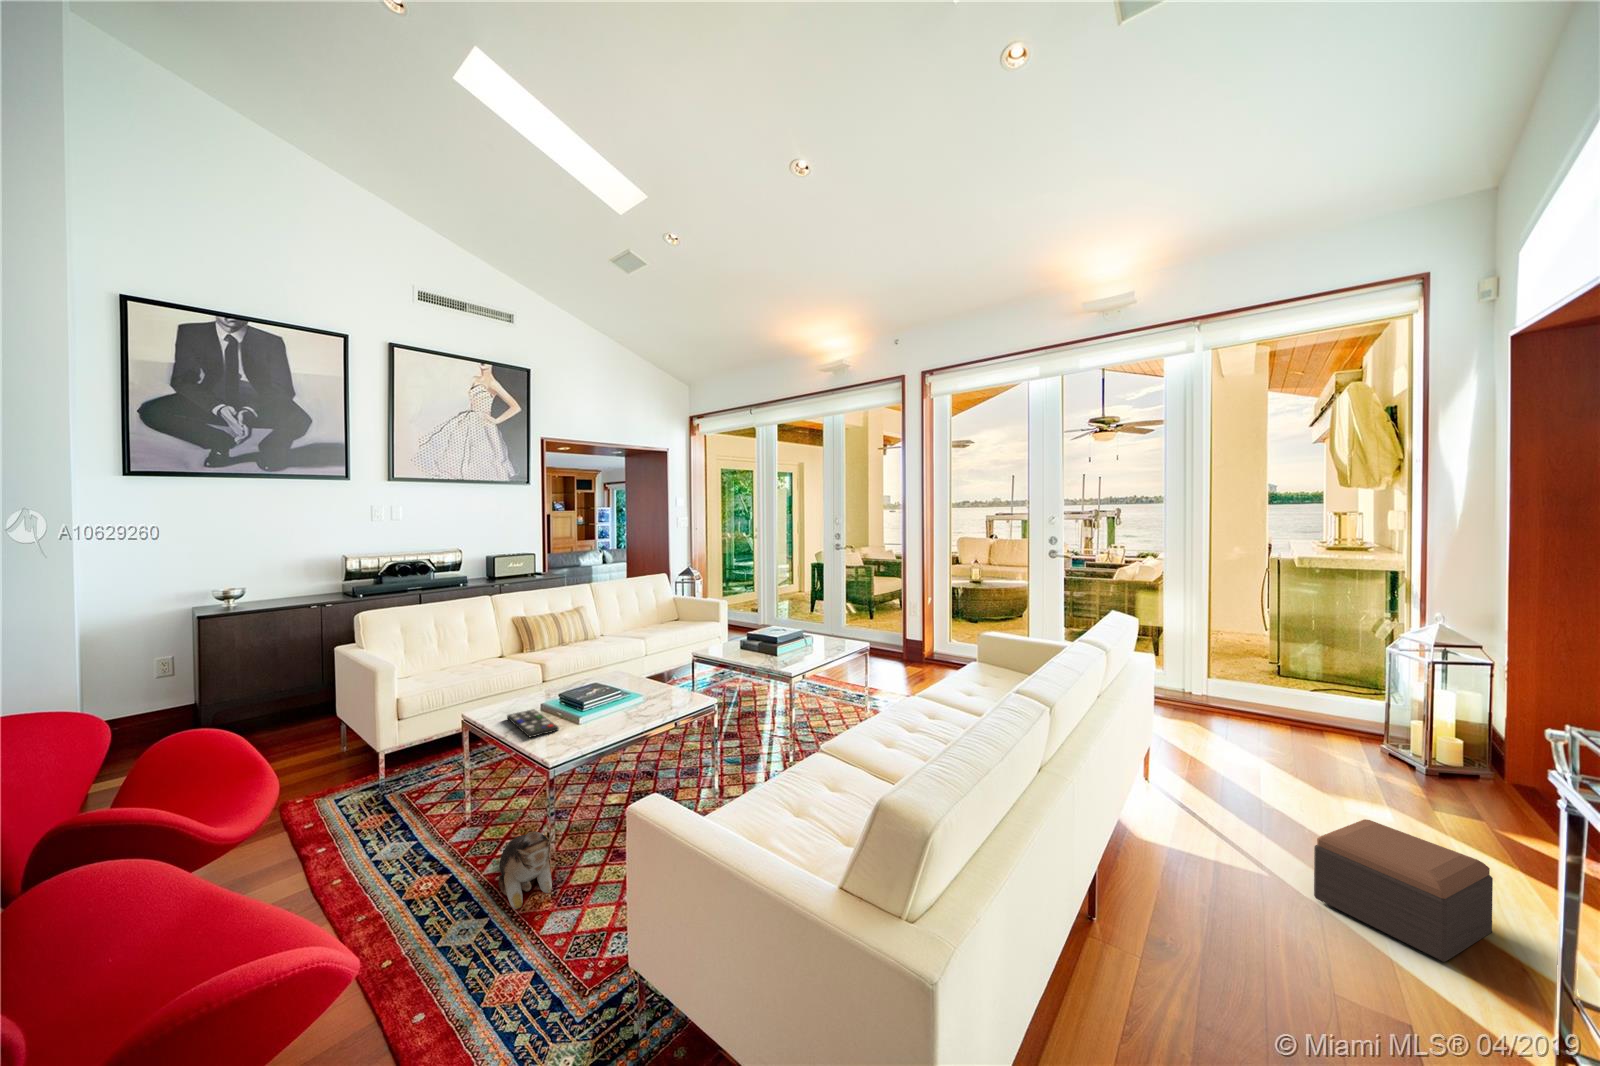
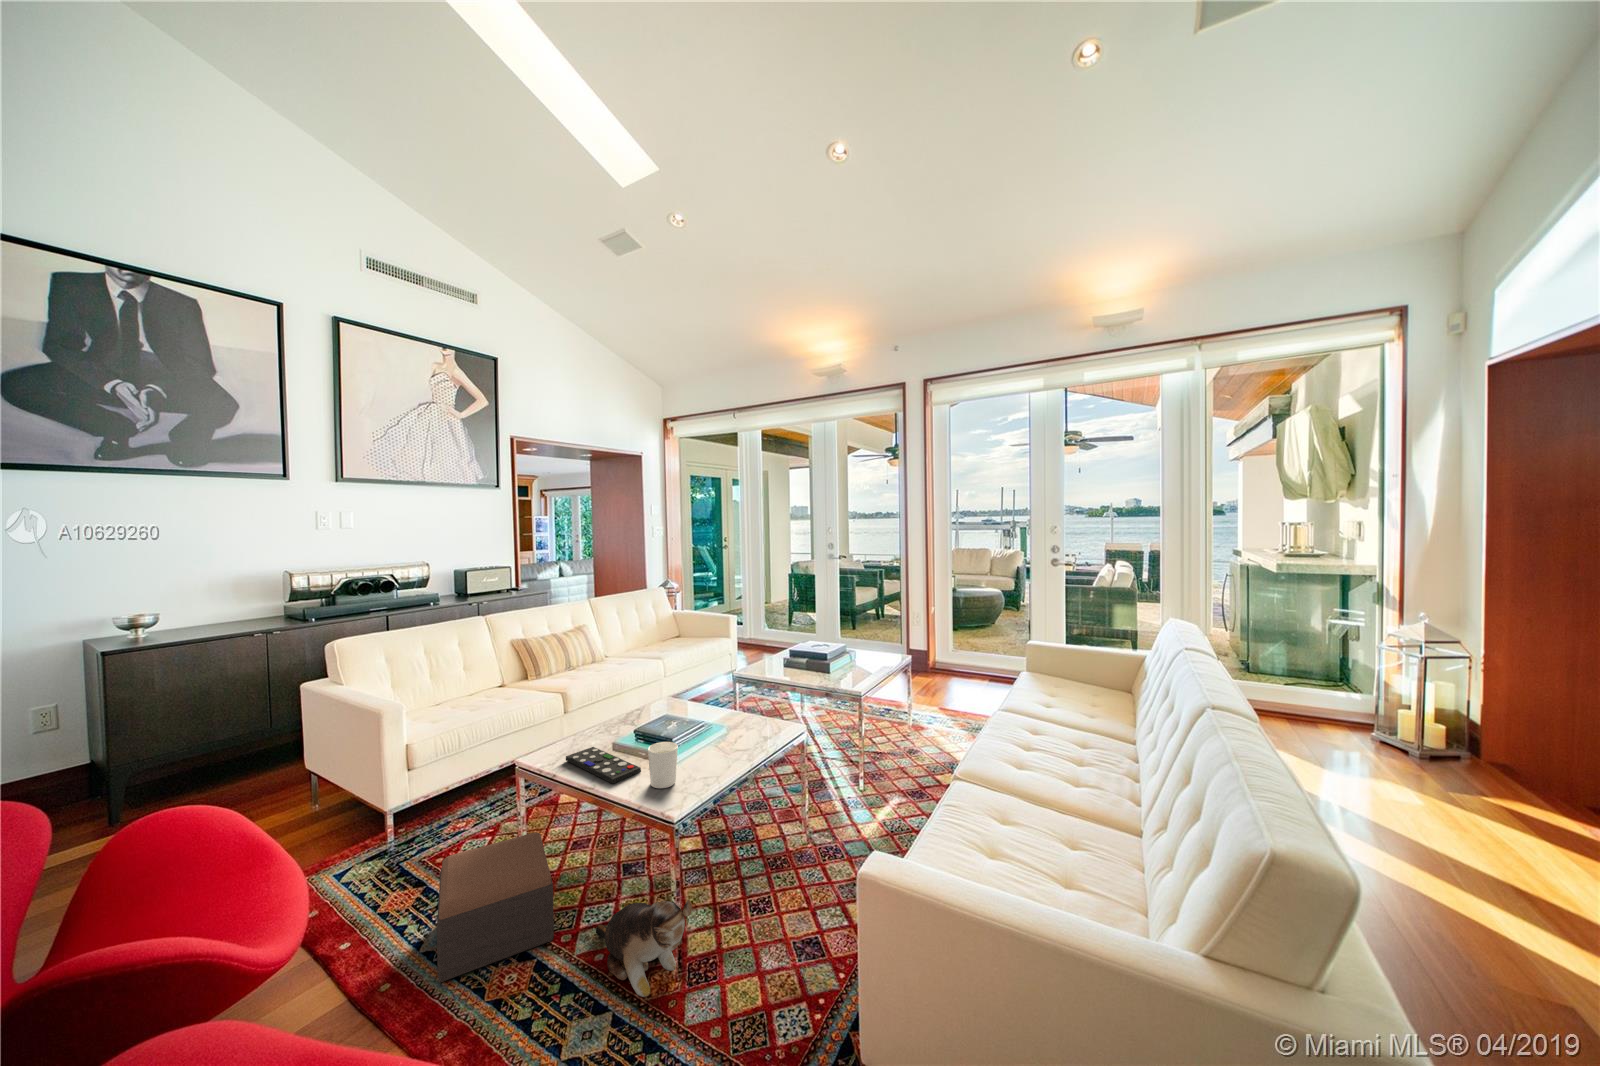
candle holder: none [555,705,582,744] -> present [648,742,678,788]
footstool: present [1314,819,1493,962] -> present [437,832,554,982]

